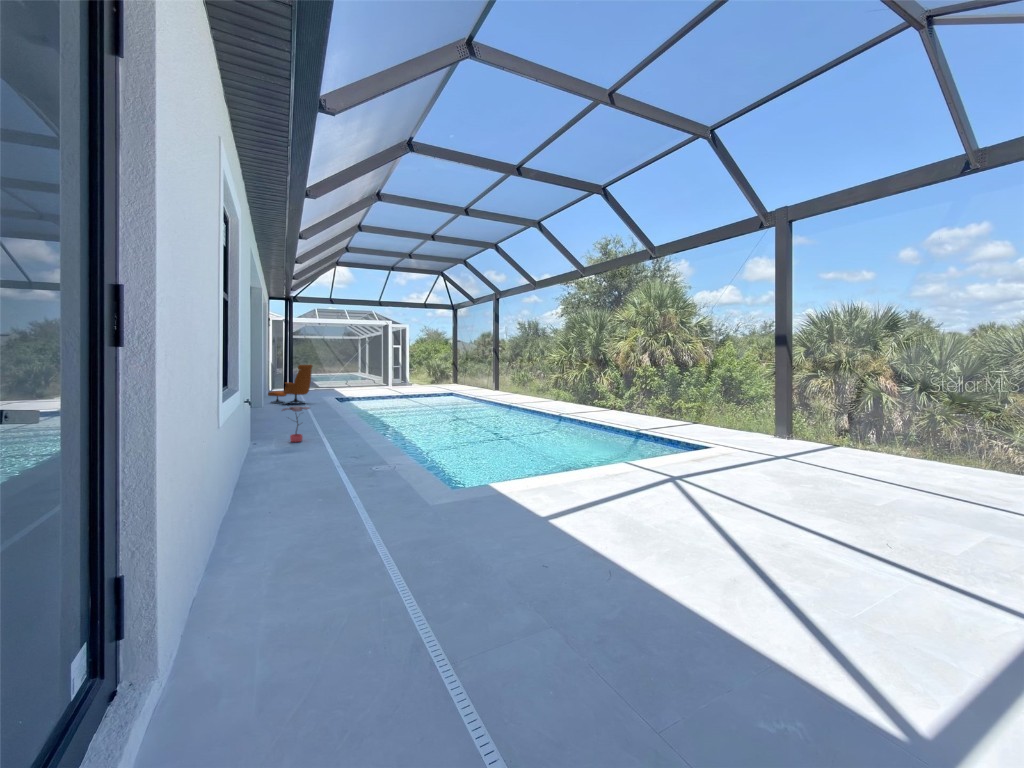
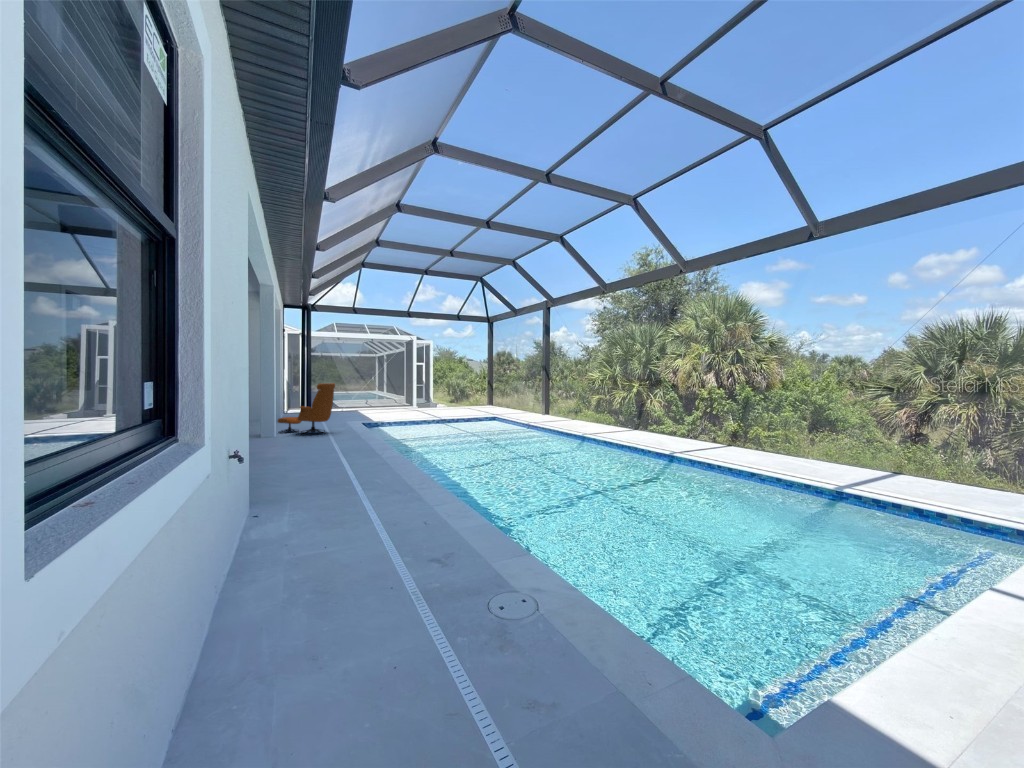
potted plant: present [282,406,310,442] -> none [290,462,345,532]

